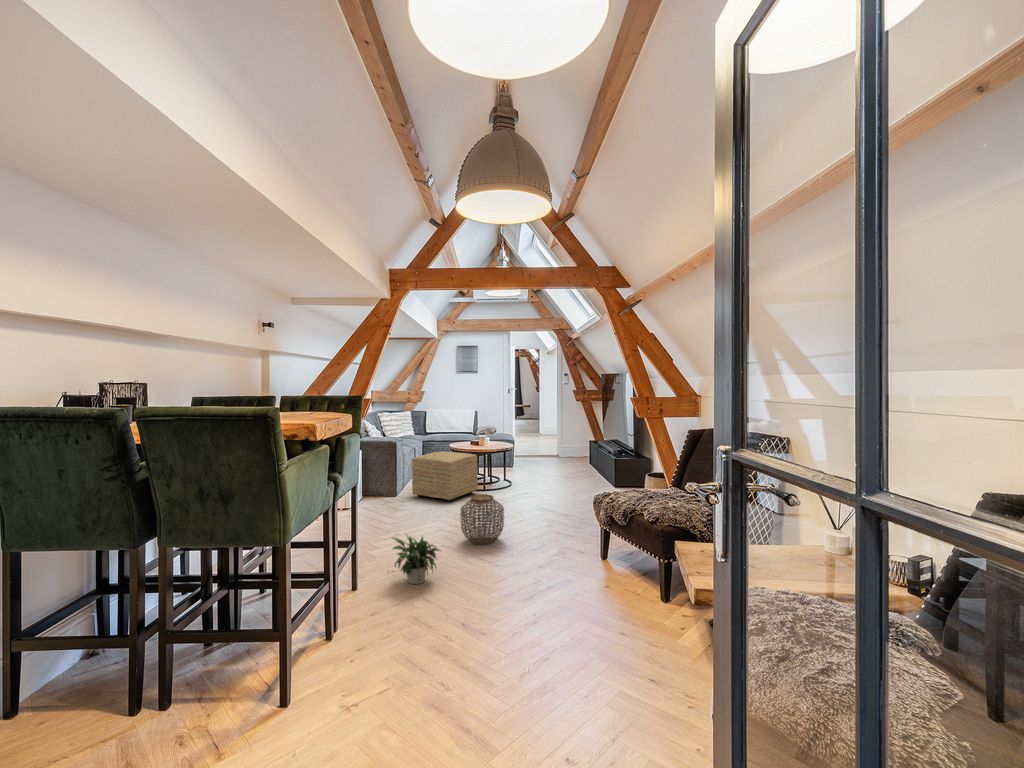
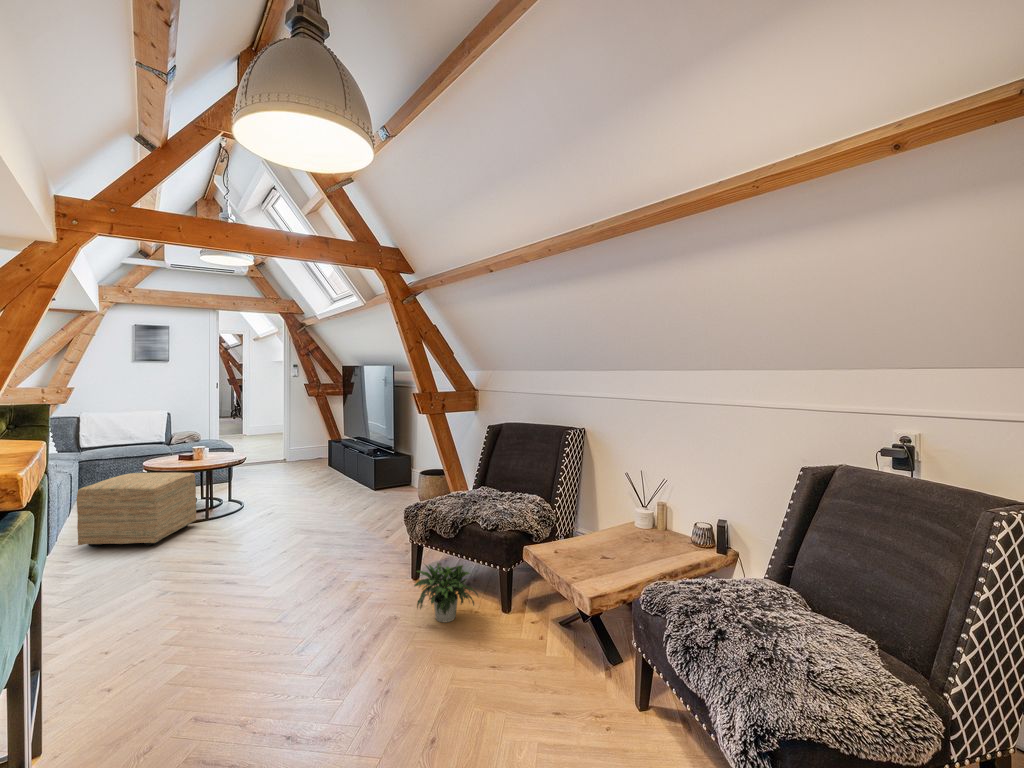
woven basket: present [460,494,504,545] -> none [202,529,273,605]
potted plant: present [392,535,440,584] -> present [414,563,478,622]

